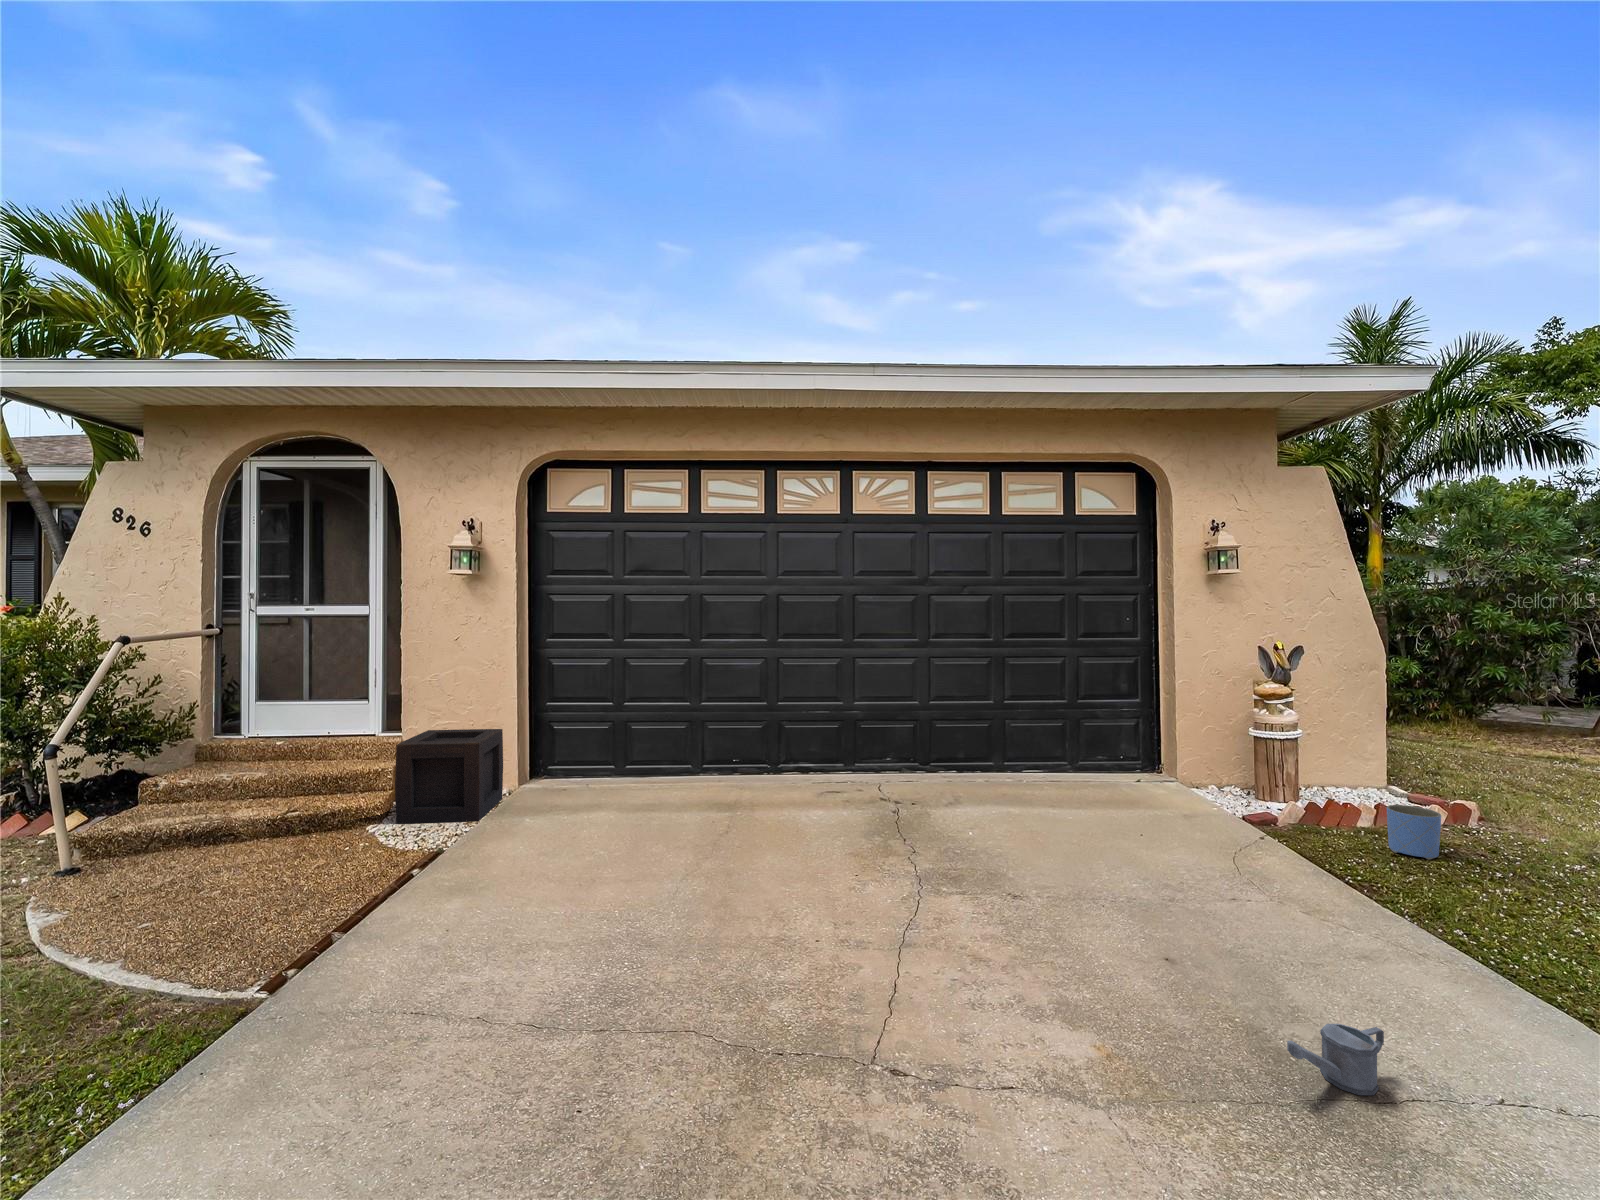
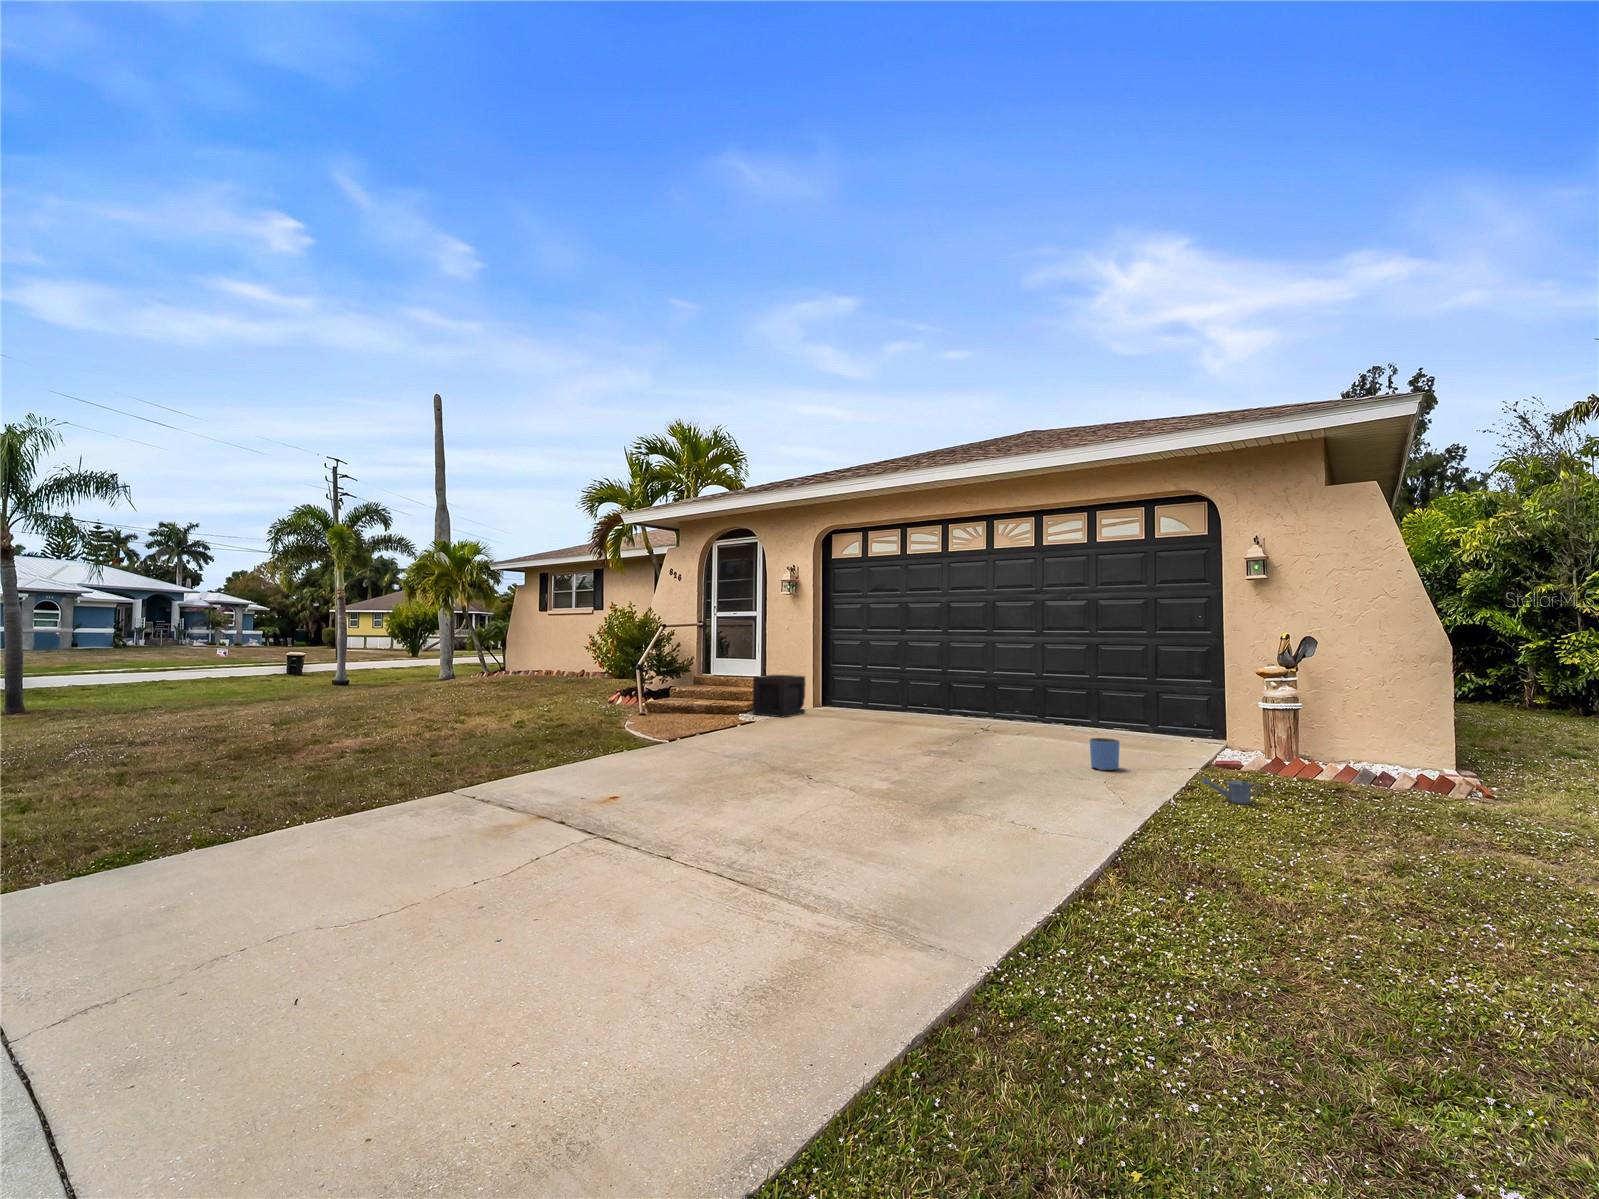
planter: present [1387,805,1441,860] -> present [1090,738,1120,770]
watering can: present [1287,1024,1384,1095] -> present [1202,777,1262,804]

